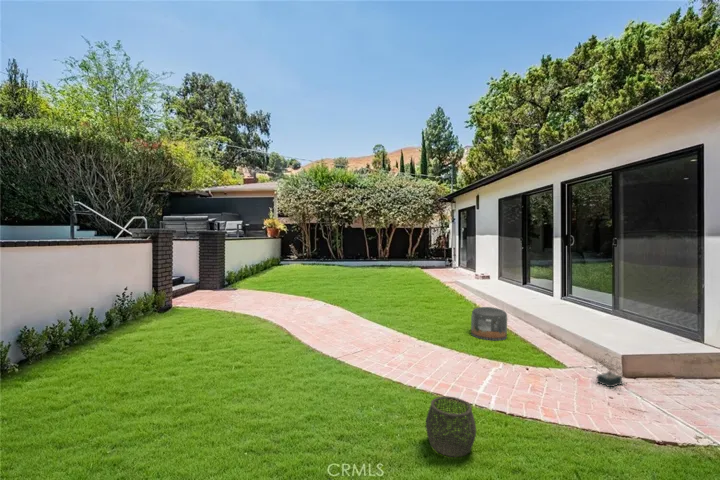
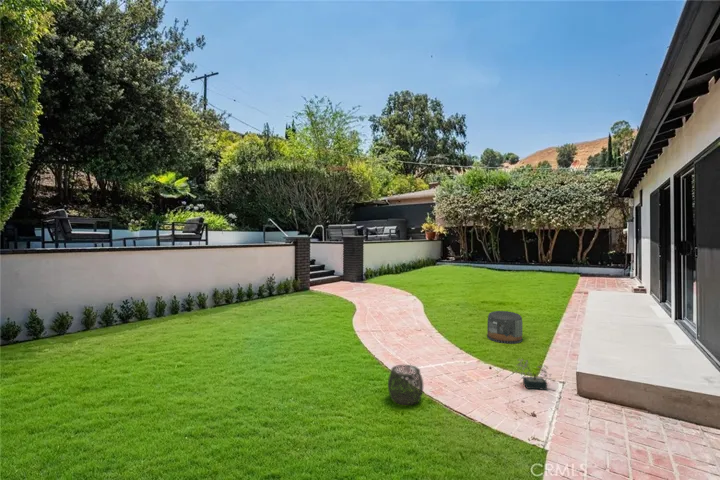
woven basket: present [426,396,476,457] -> present [388,365,423,405]

